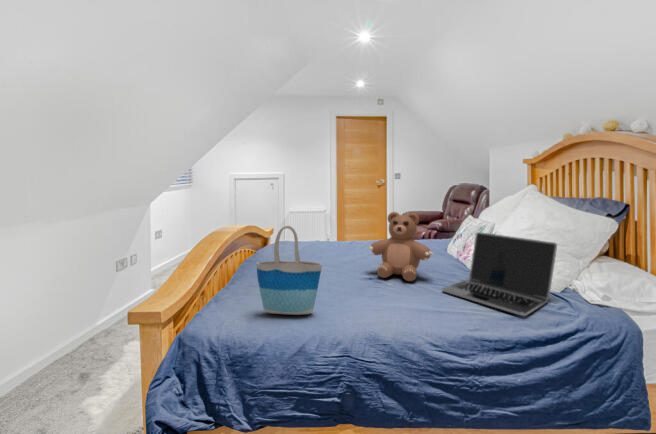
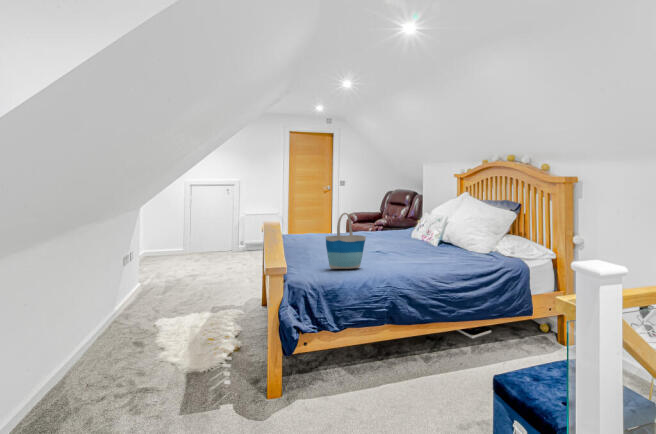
teddy bear: present [369,212,433,281] -> none [372,208,417,252]
laptop: present [442,232,557,316] -> none [425,220,488,262]

